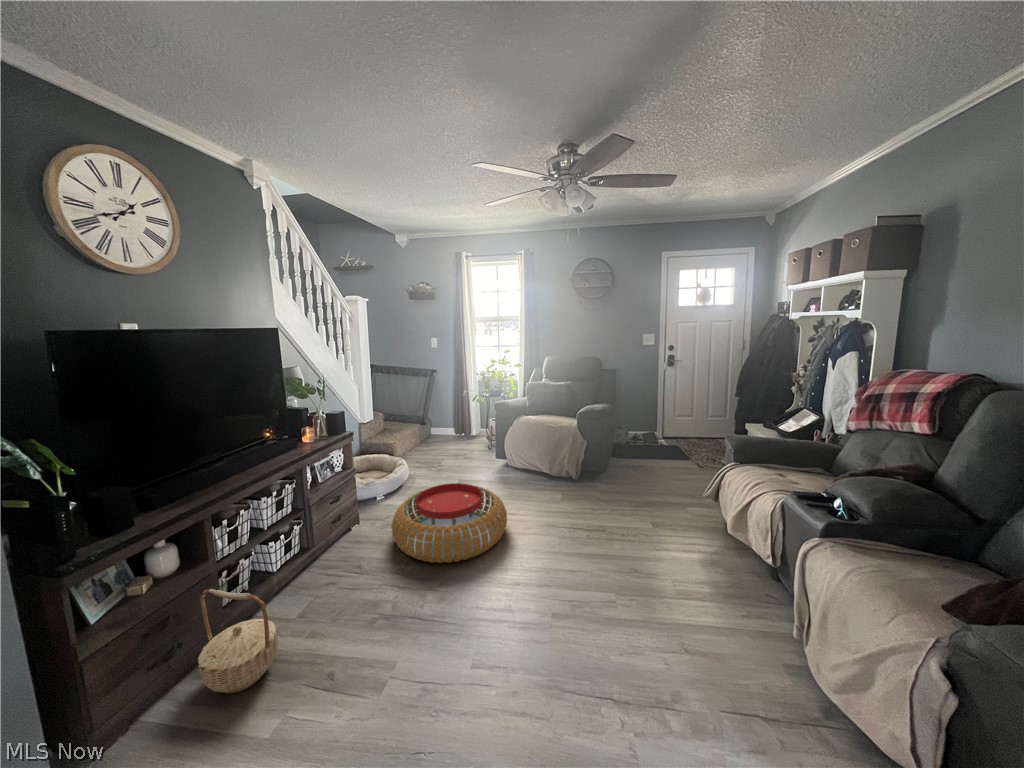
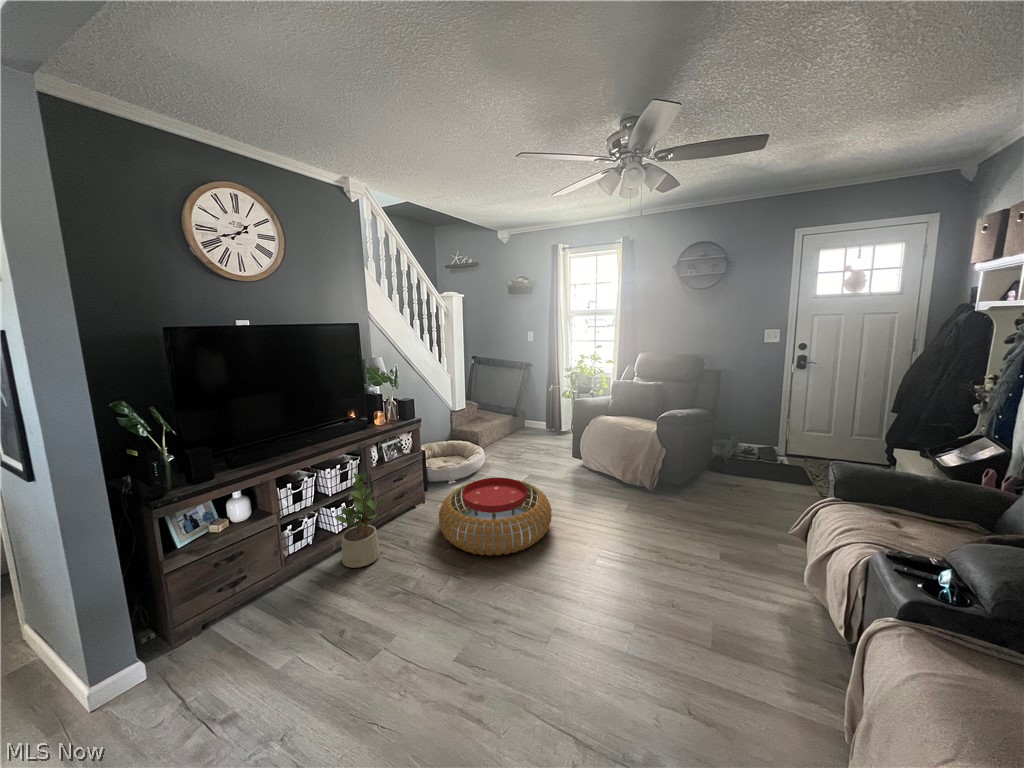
potted plant: none [281,495,337,606] -> present [335,472,383,568]
basket: present [198,589,278,693] -> none [252,538,315,626]

